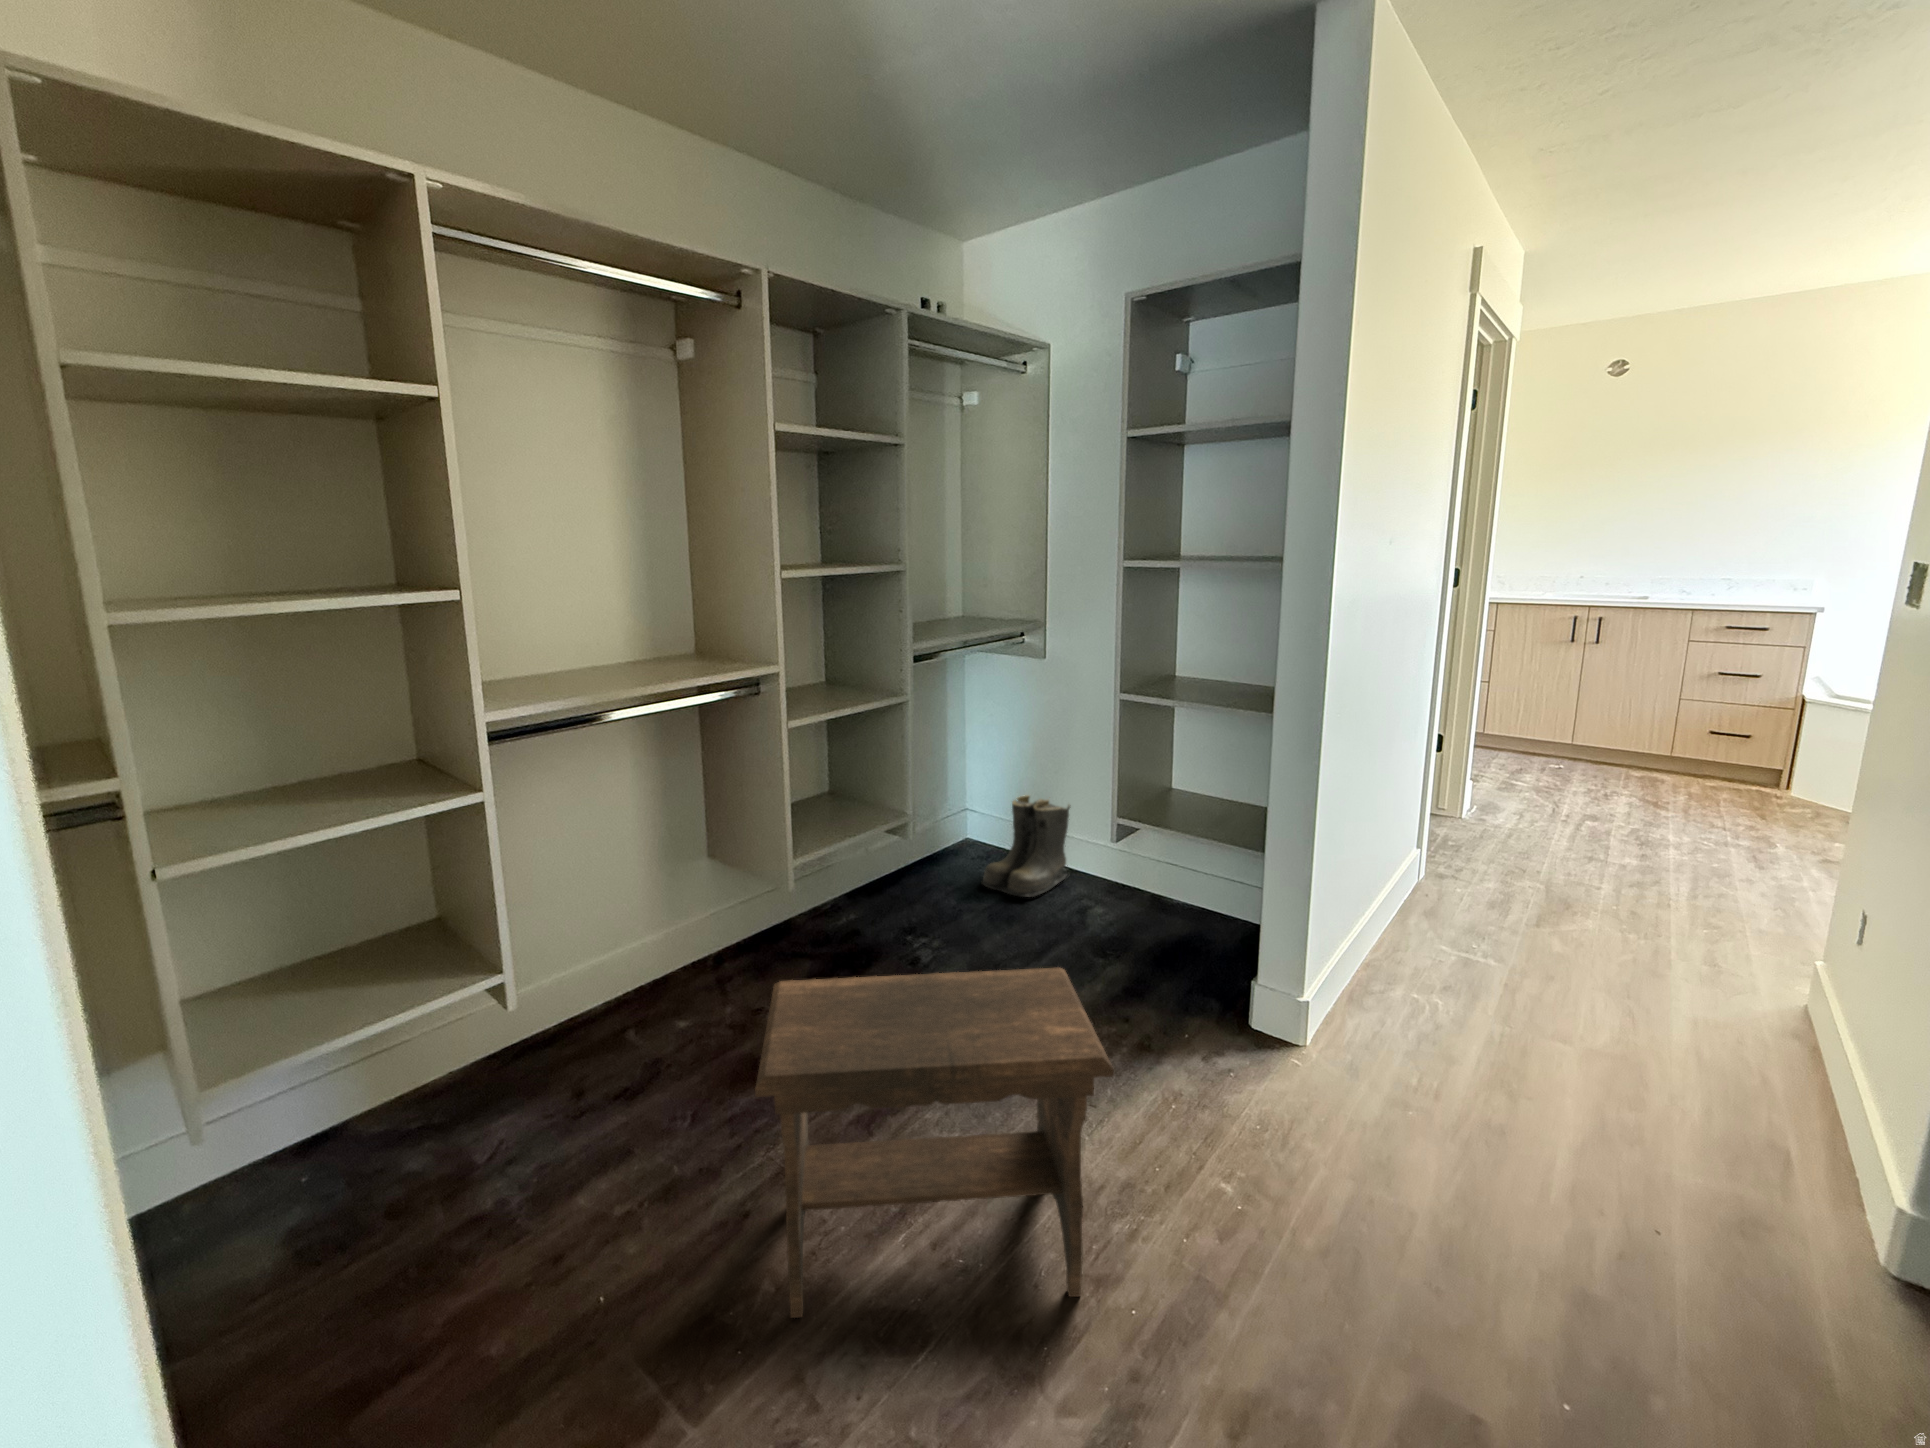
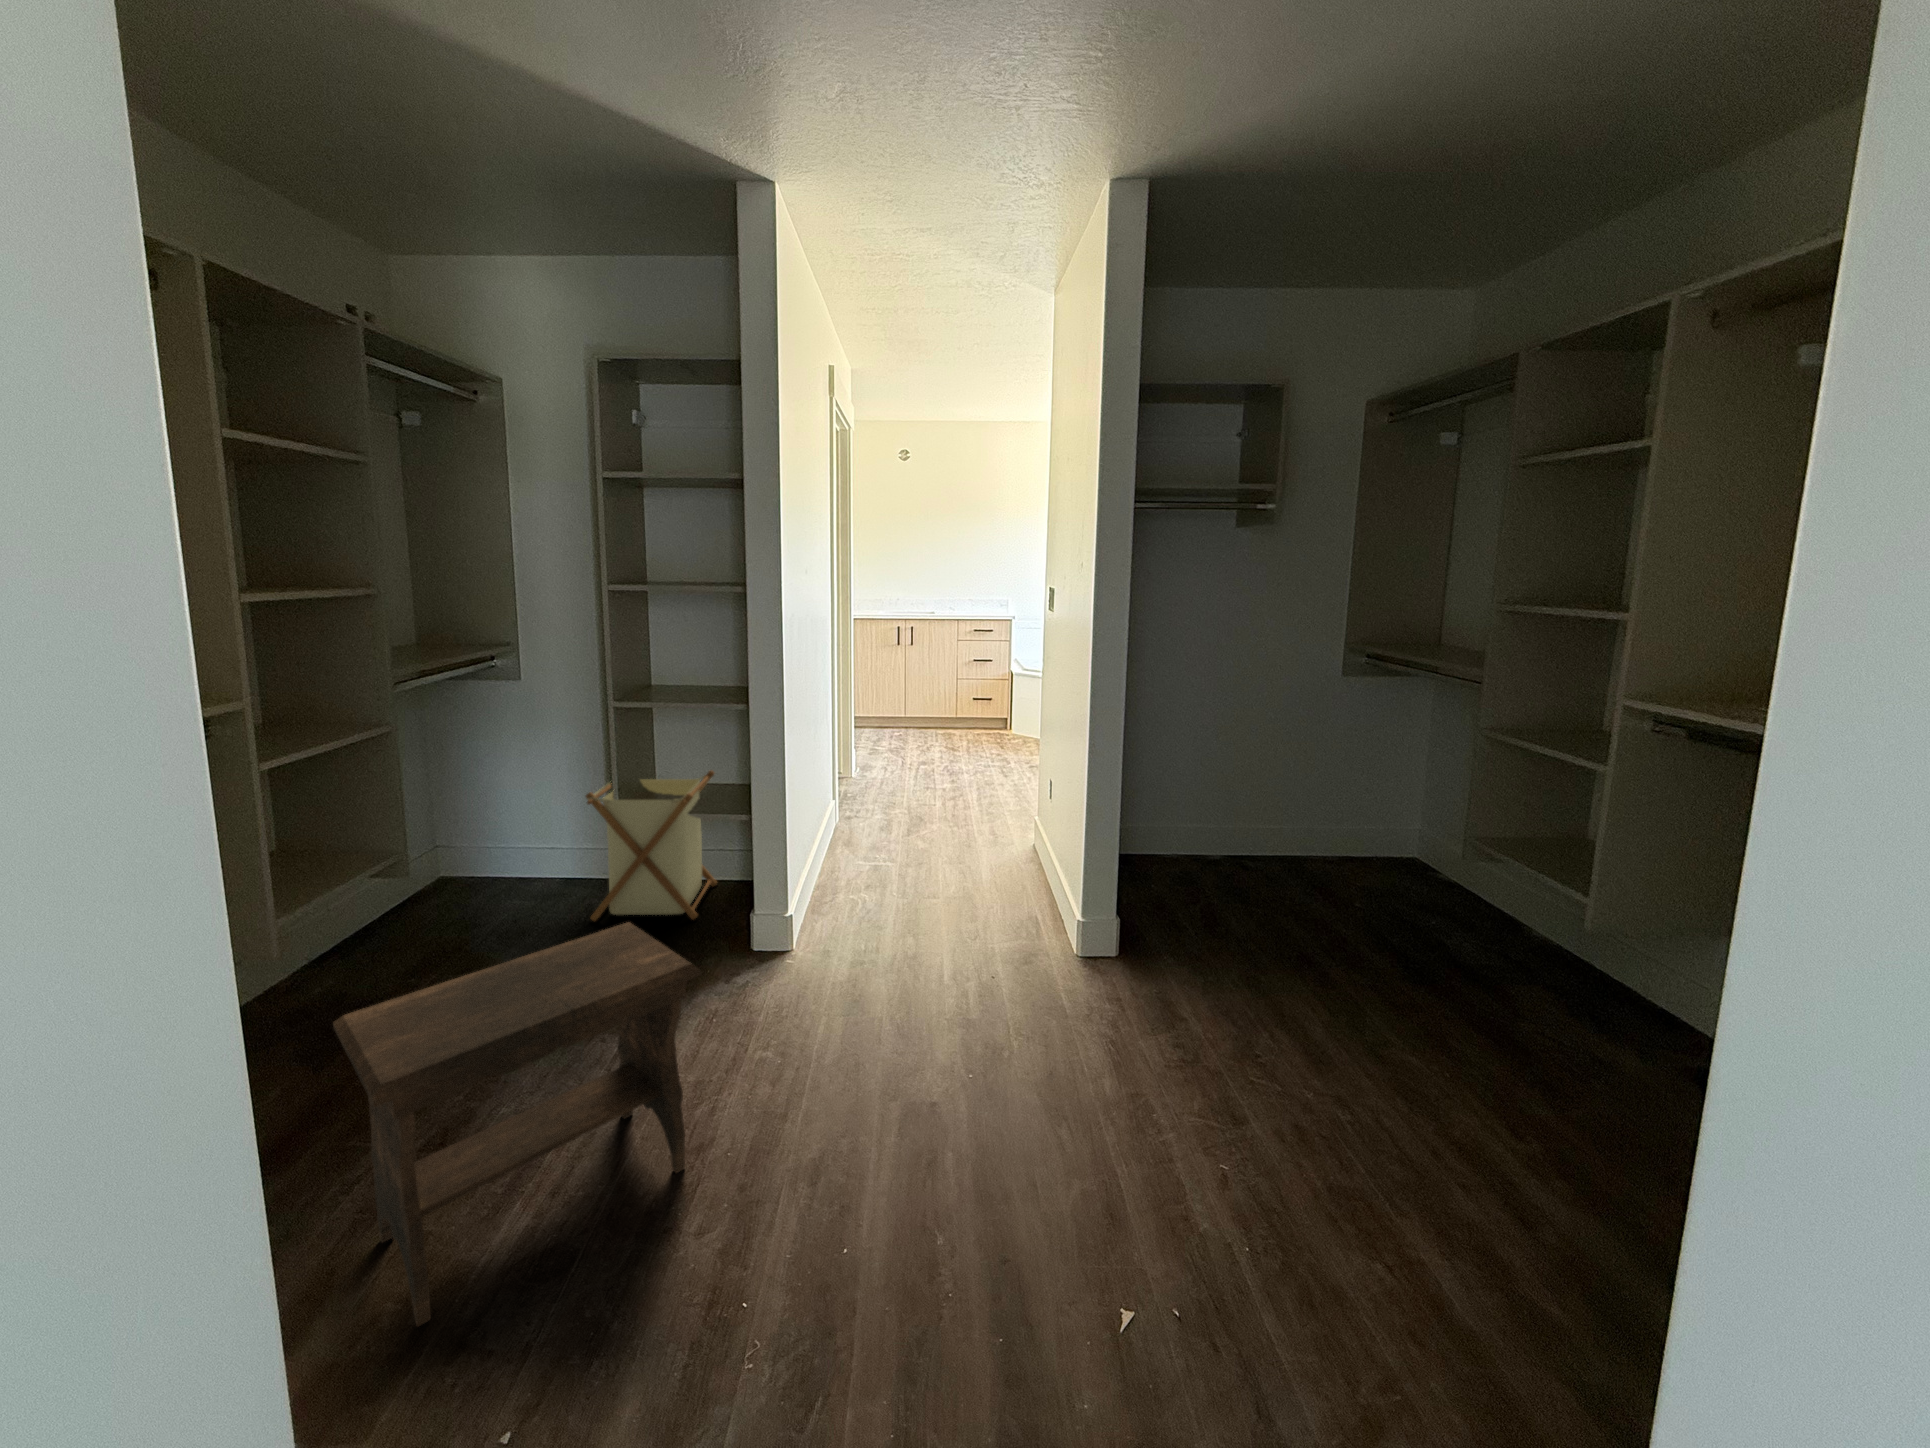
laundry basket: none [1079,768,1238,960] -> present [586,771,717,921]
boots: present [982,795,1070,897] -> none [474,813,569,915]

